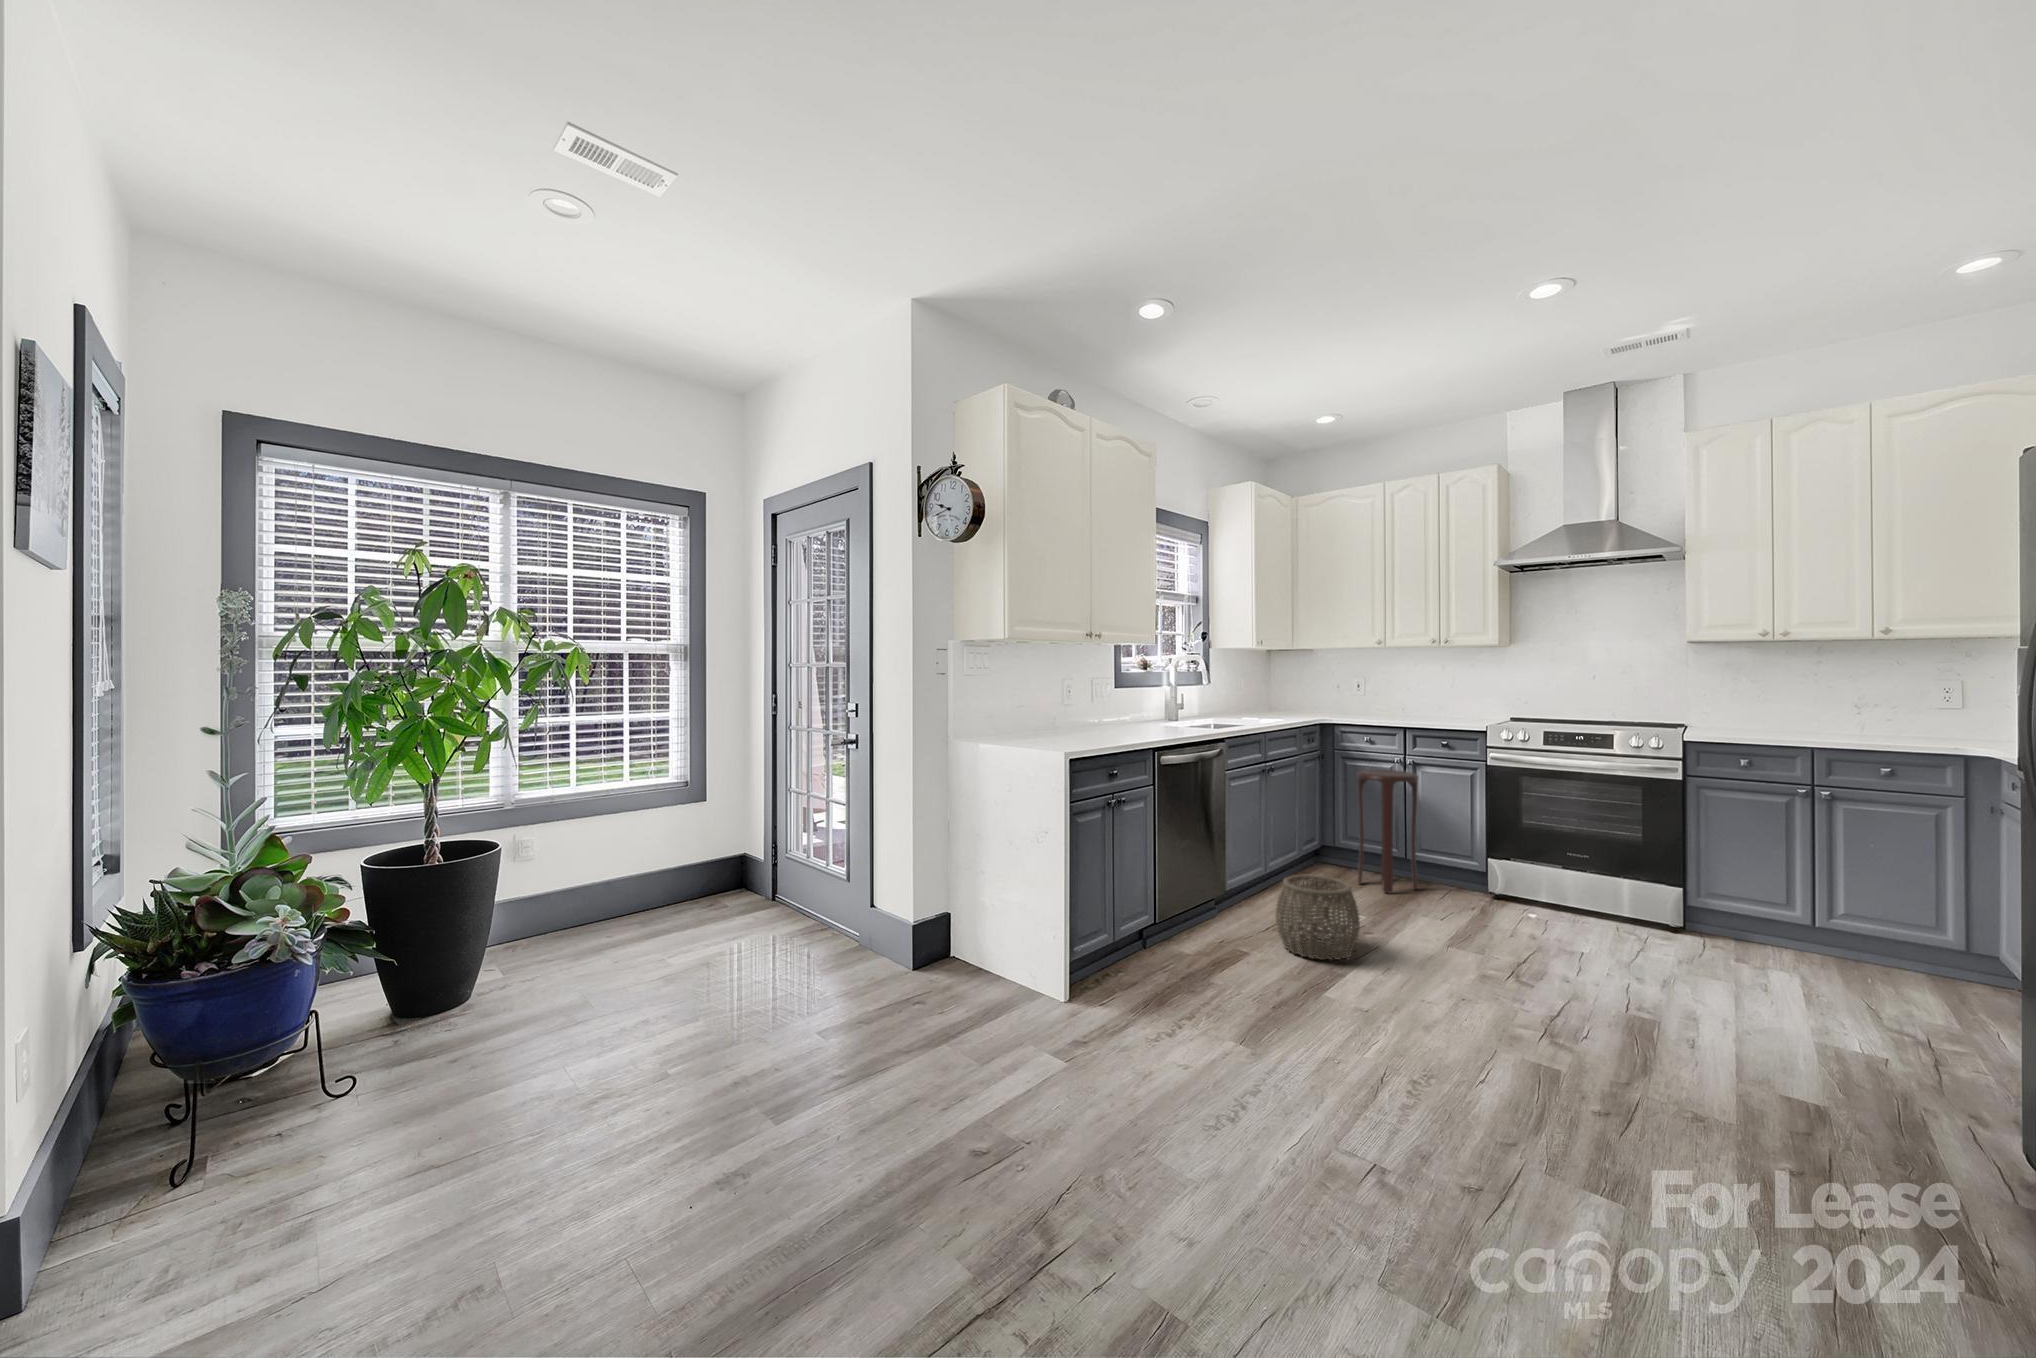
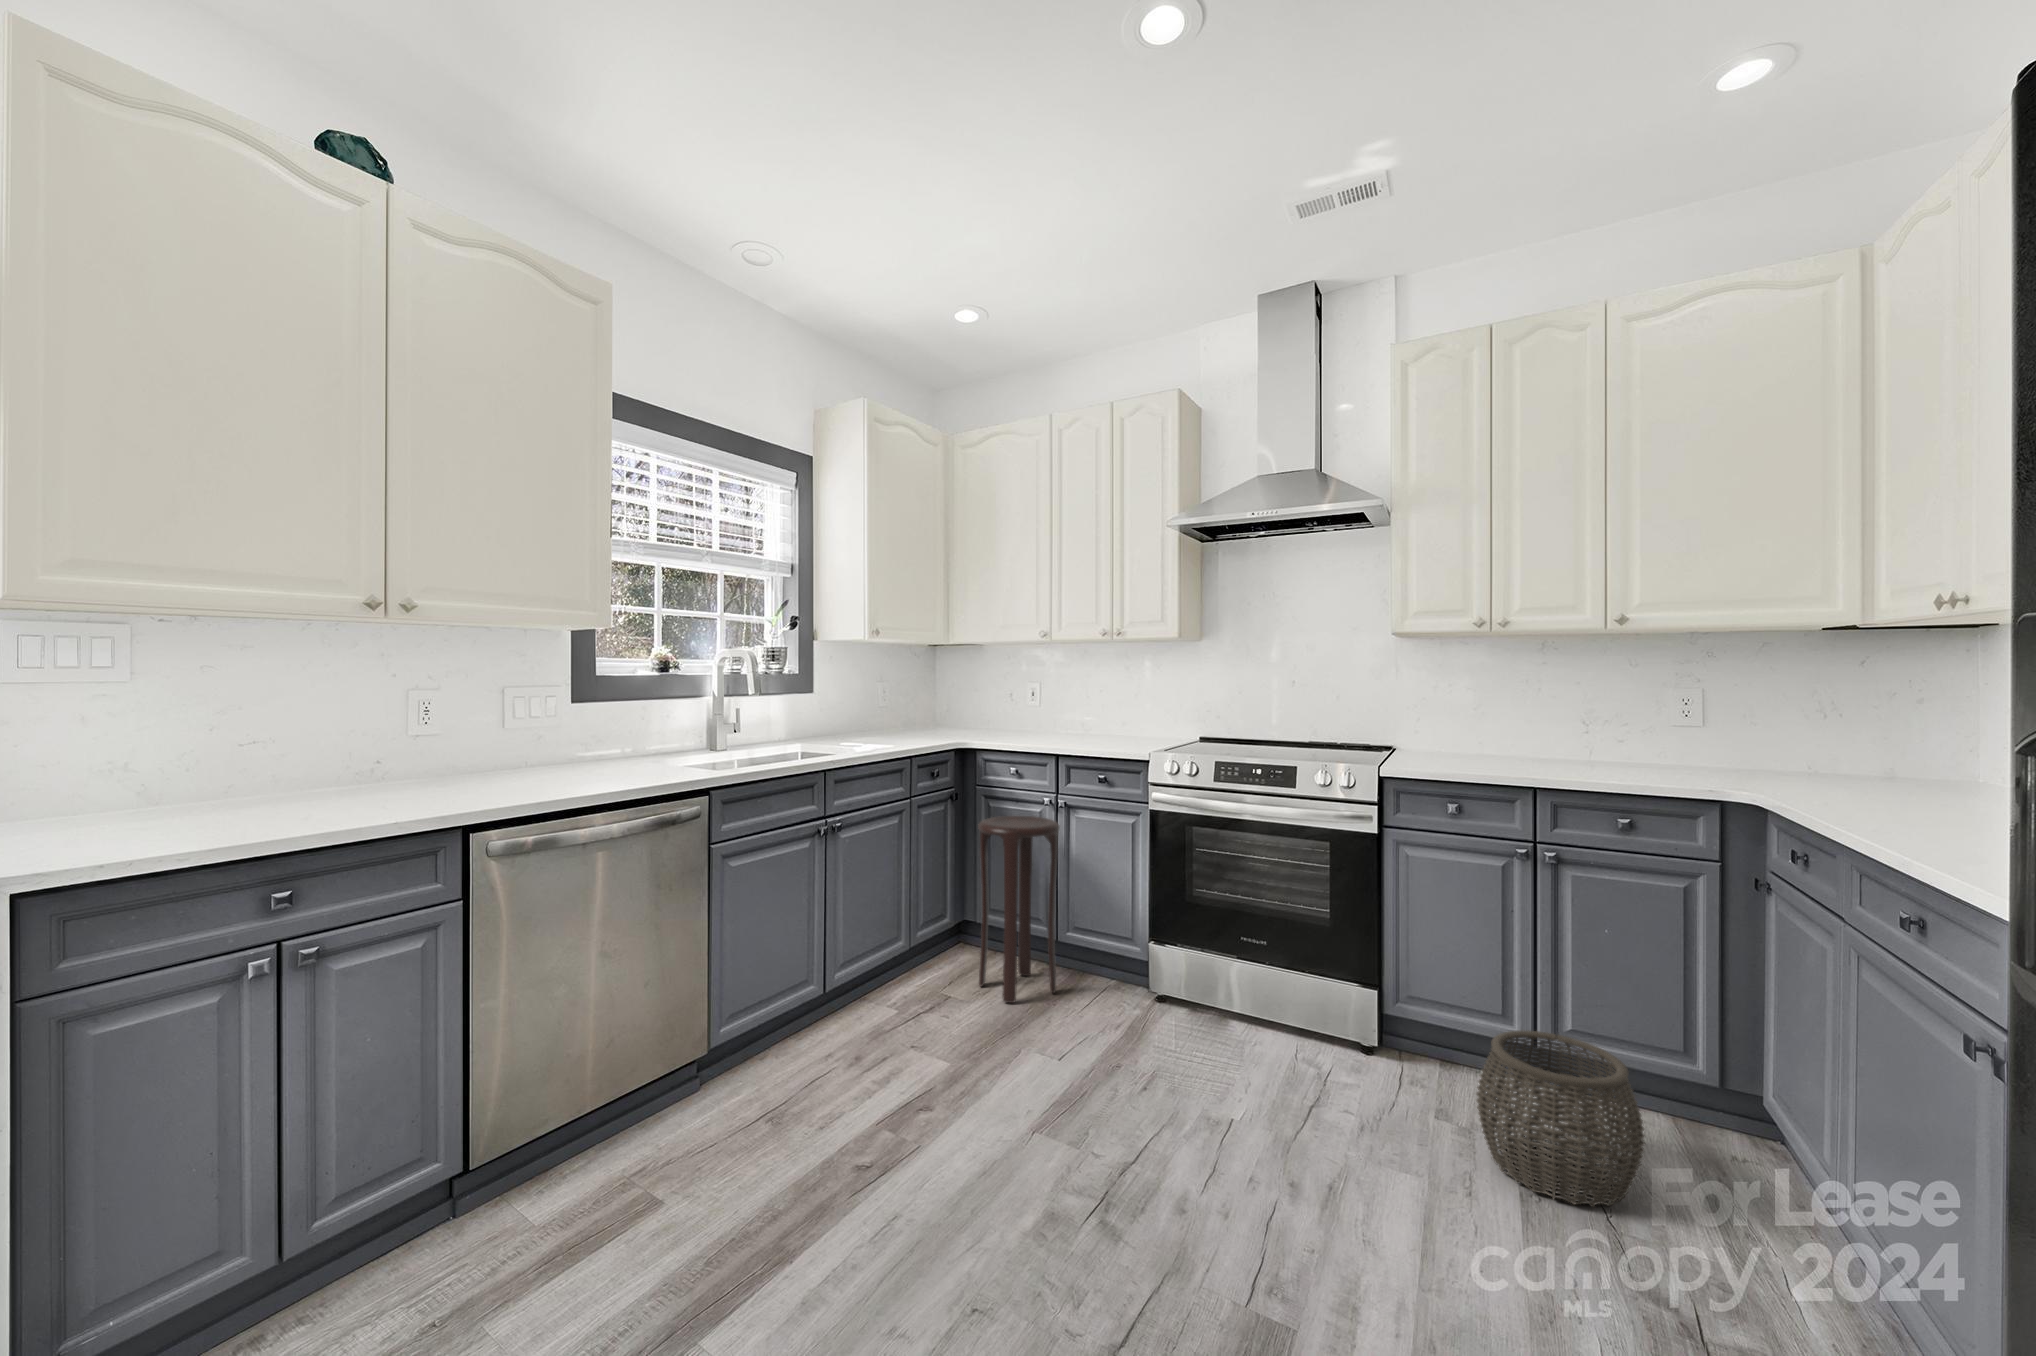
woven basket: present [1275,875,1360,960] -> present [1477,1030,1645,1207]

